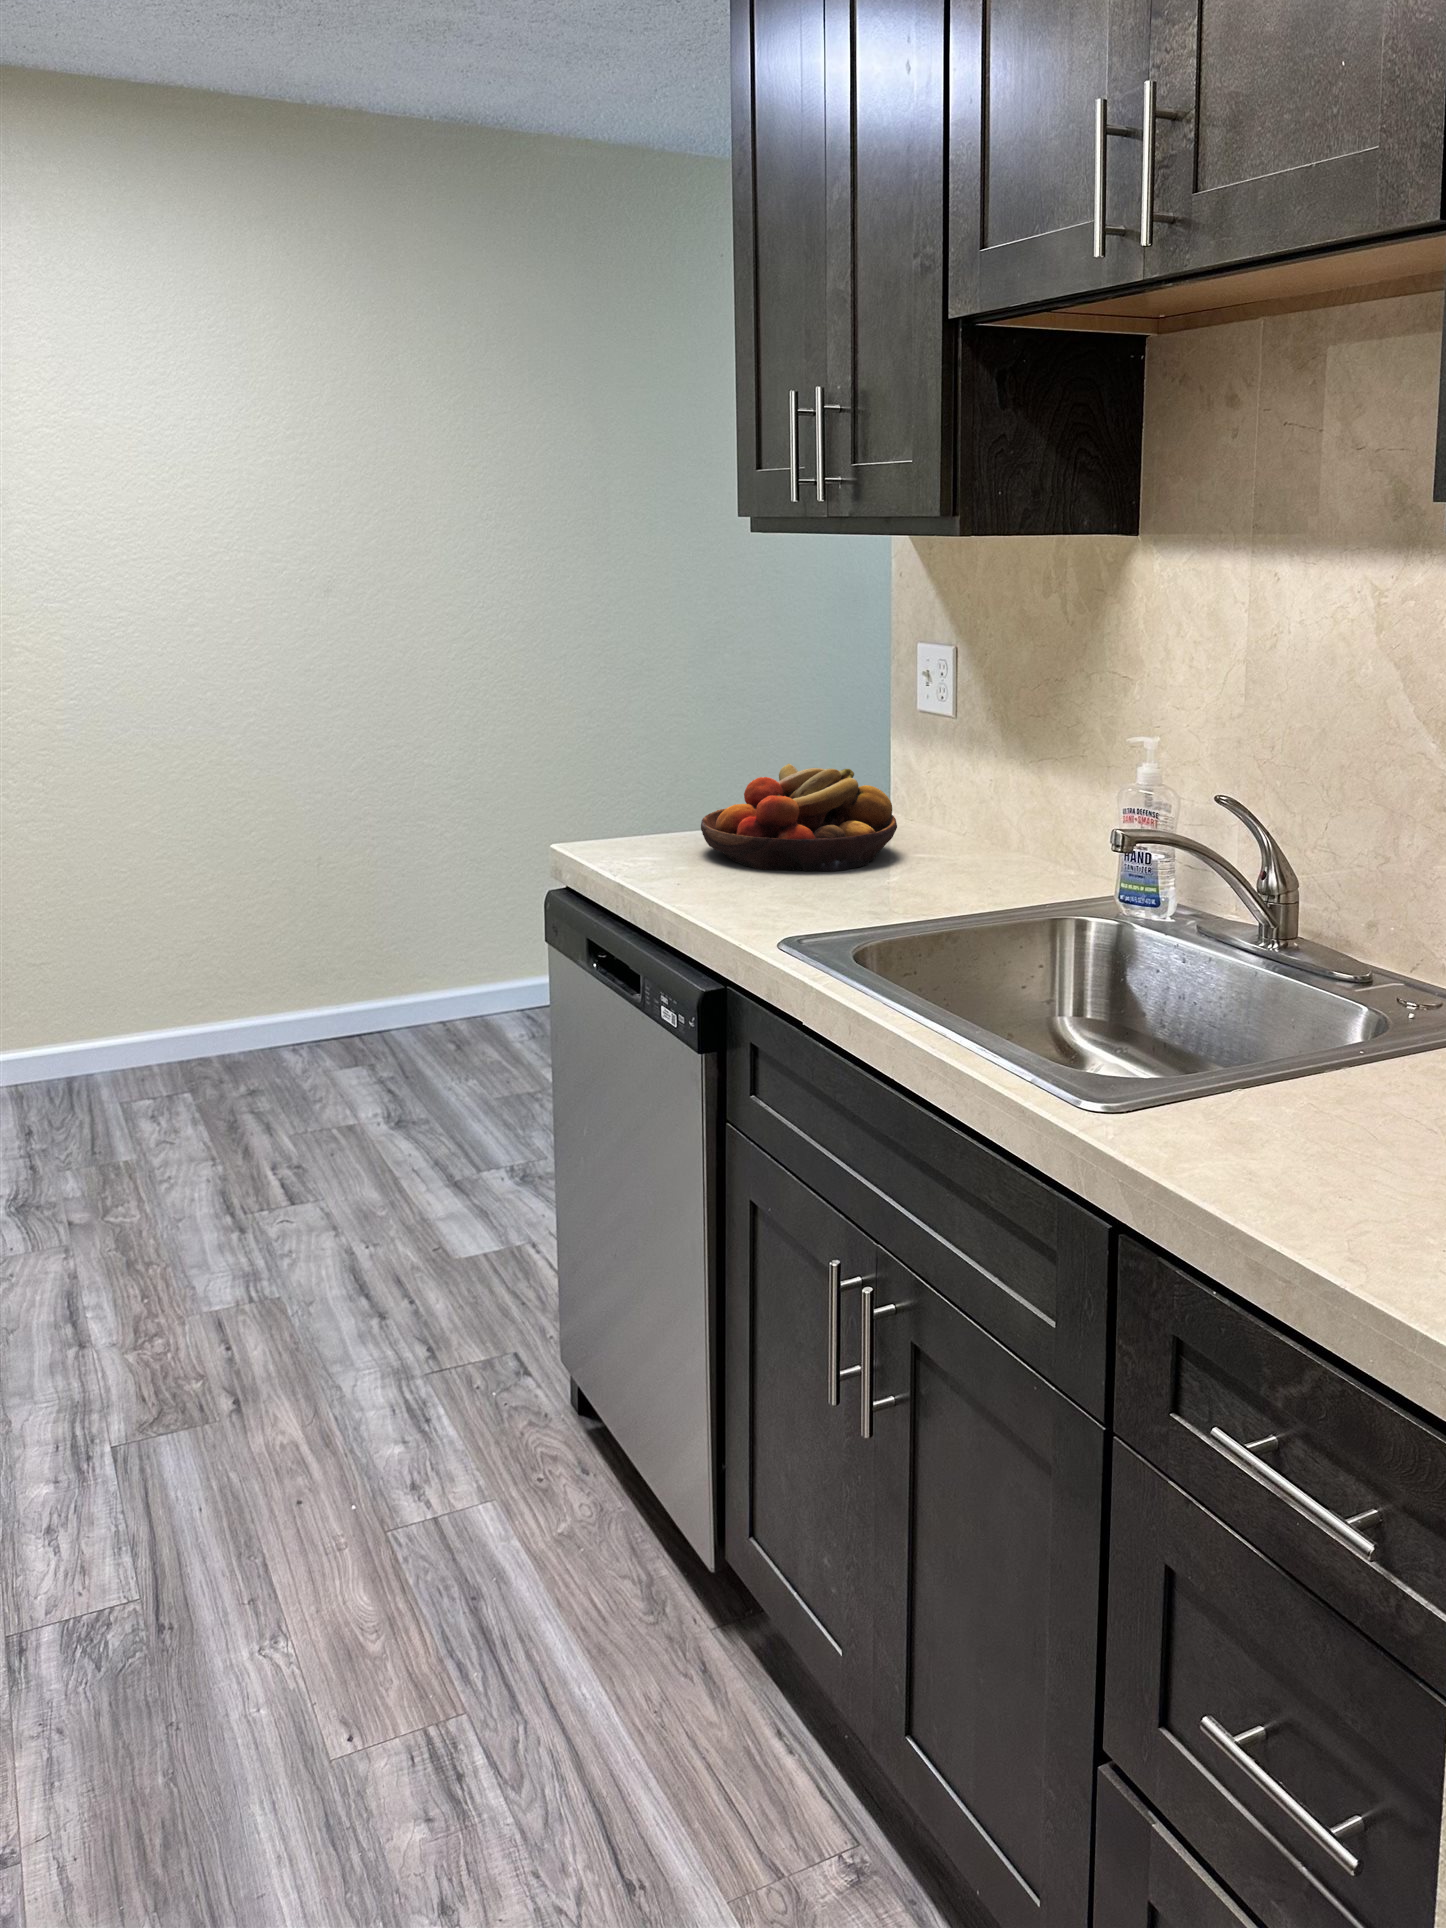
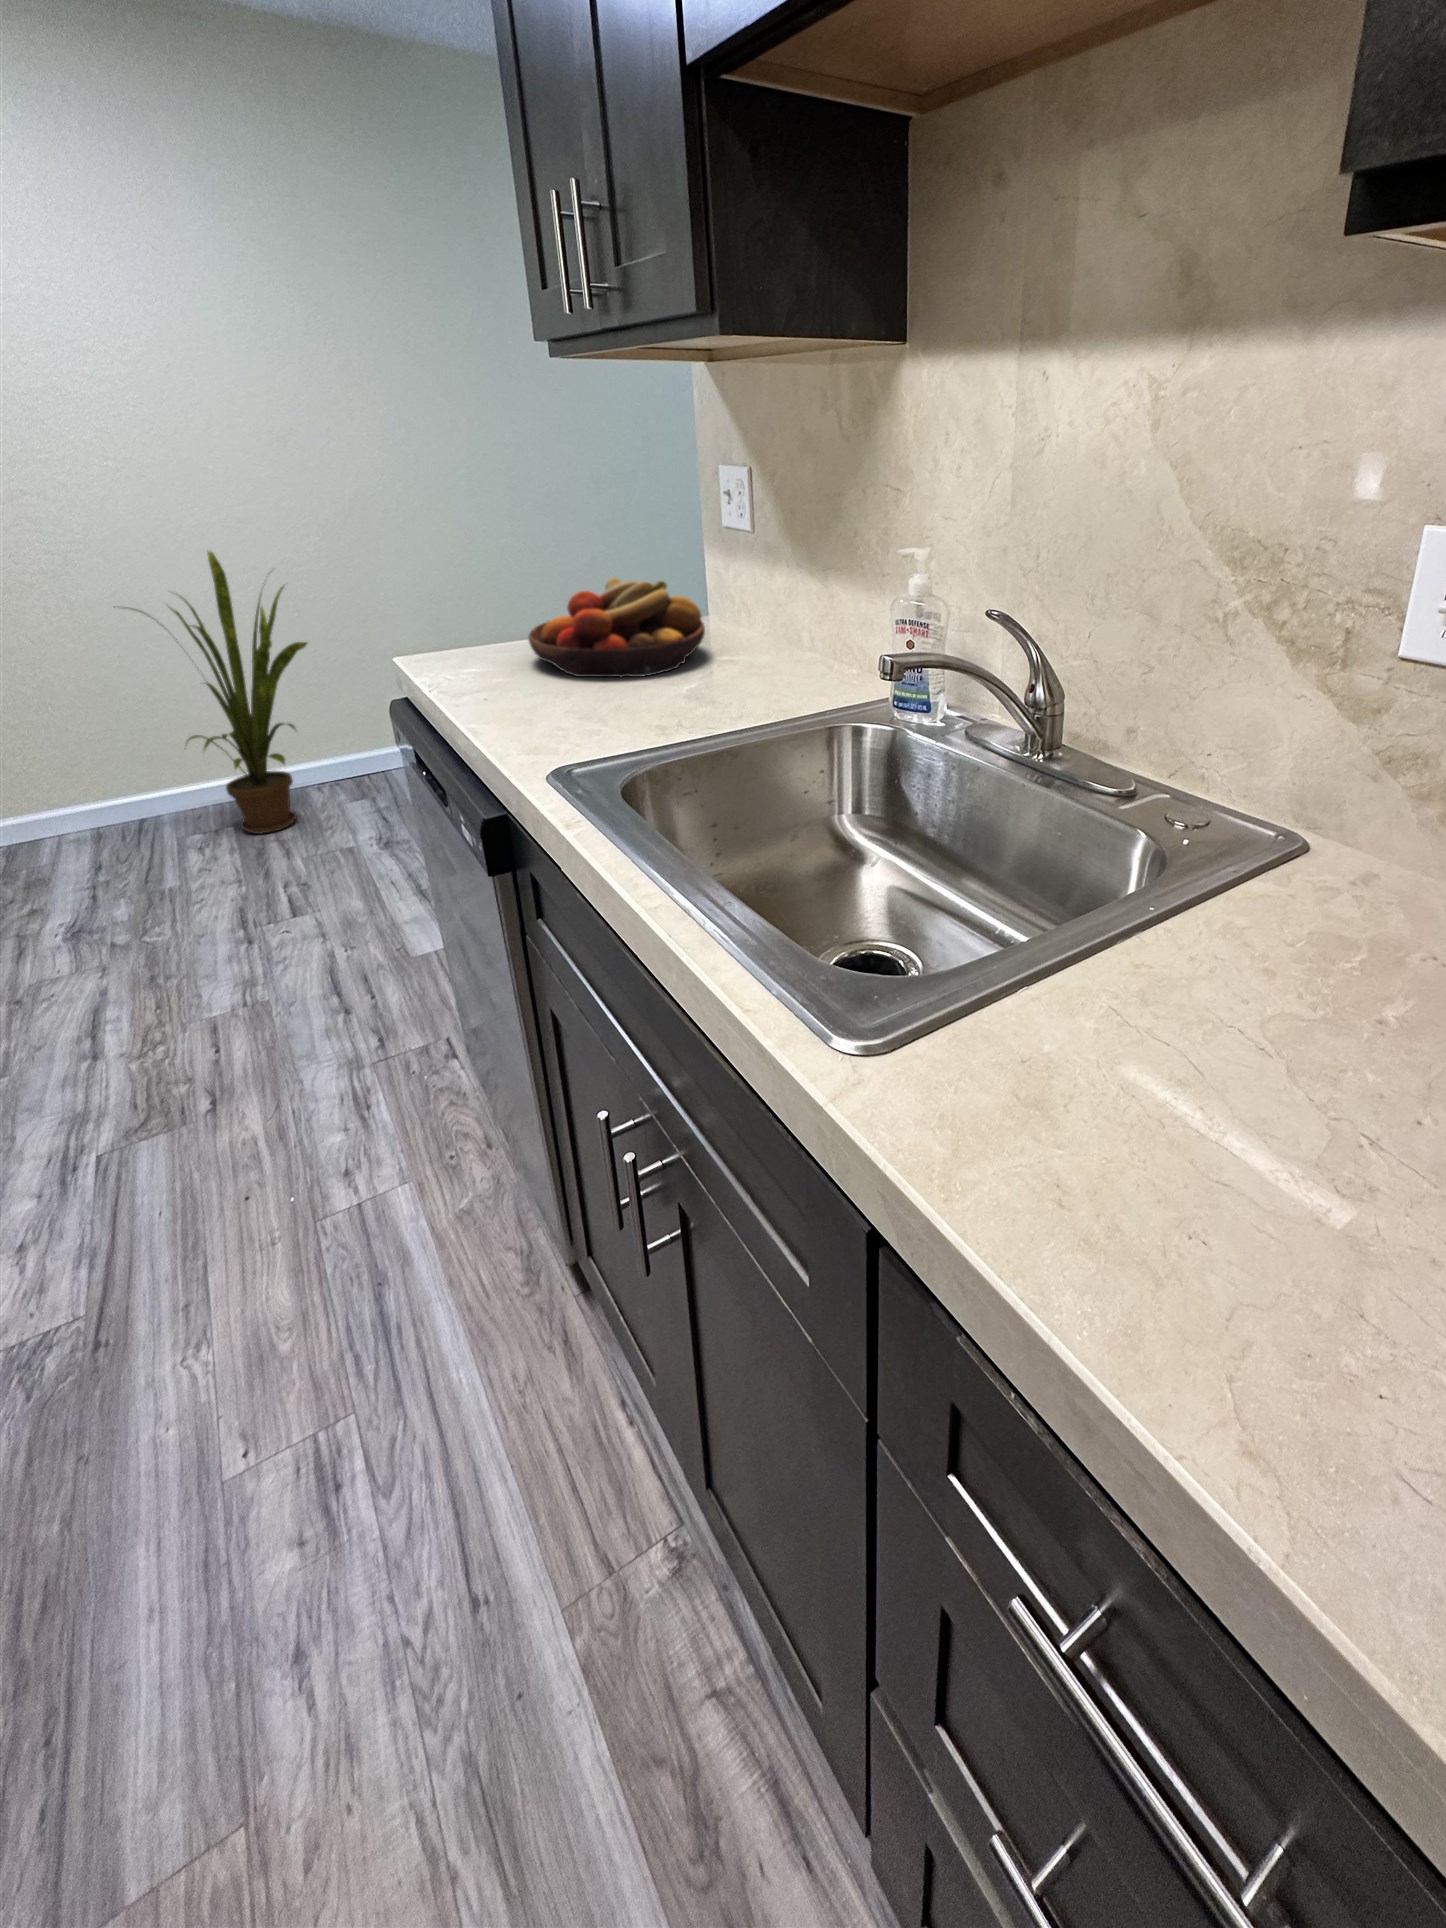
house plant: none [104,728,327,1105] -> present [114,552,307,834]

